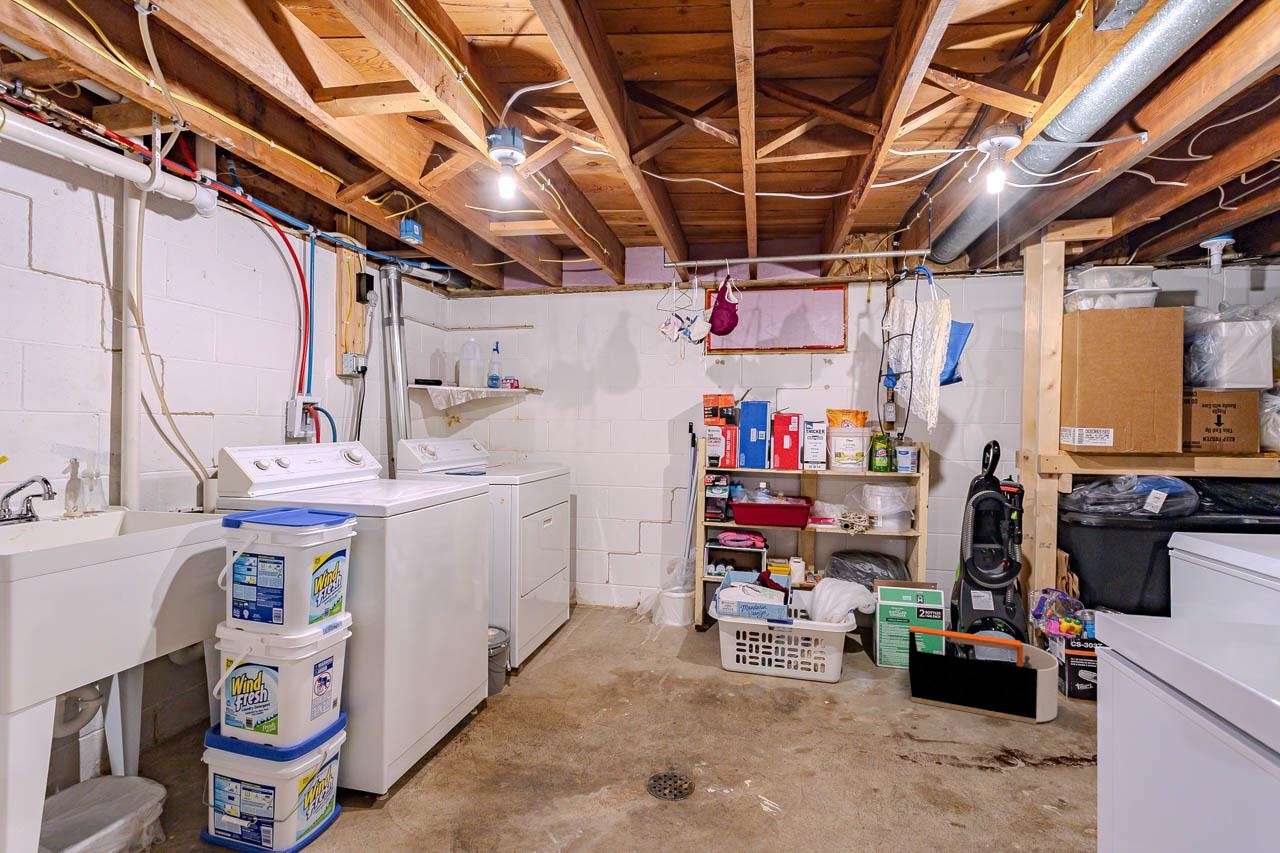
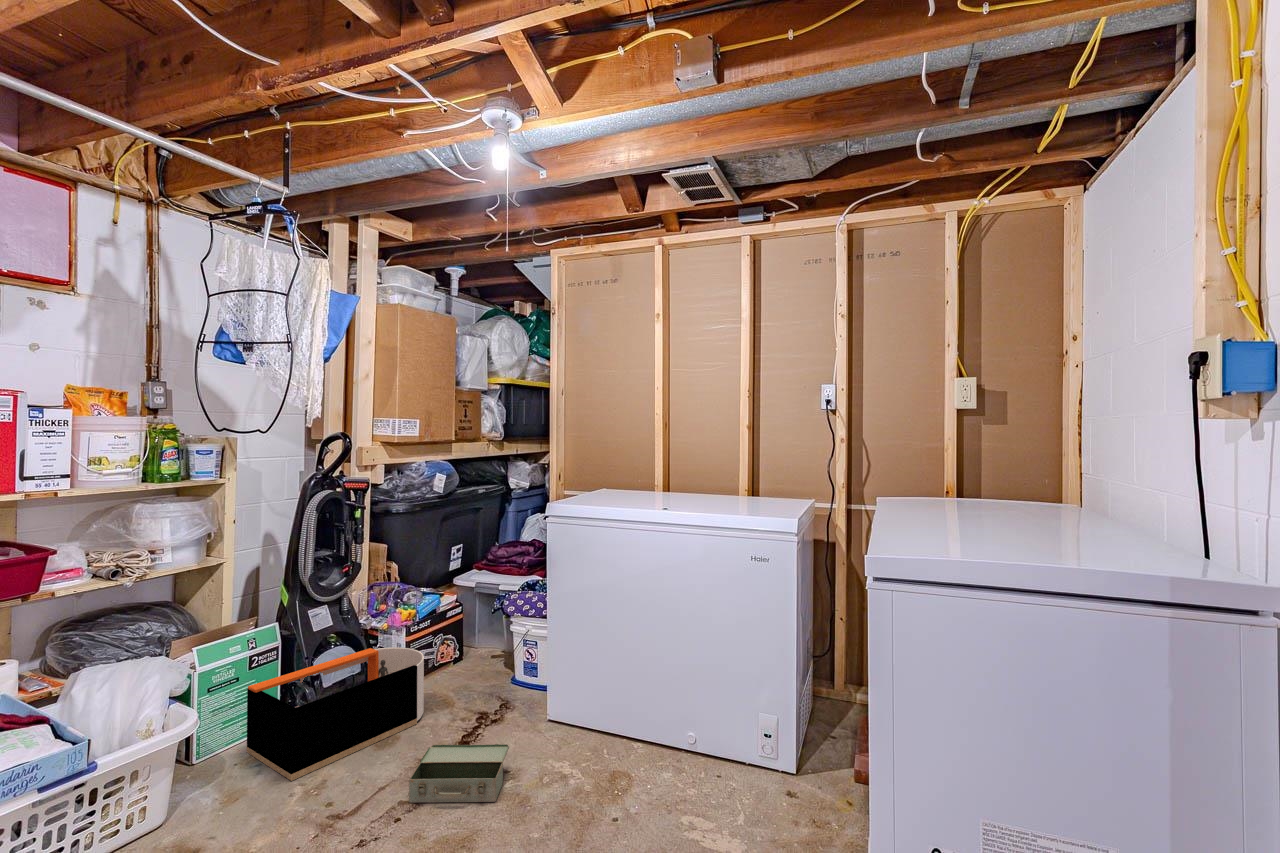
toolbox: none [960,736,1070,810] -> present [409,744,509,803]

